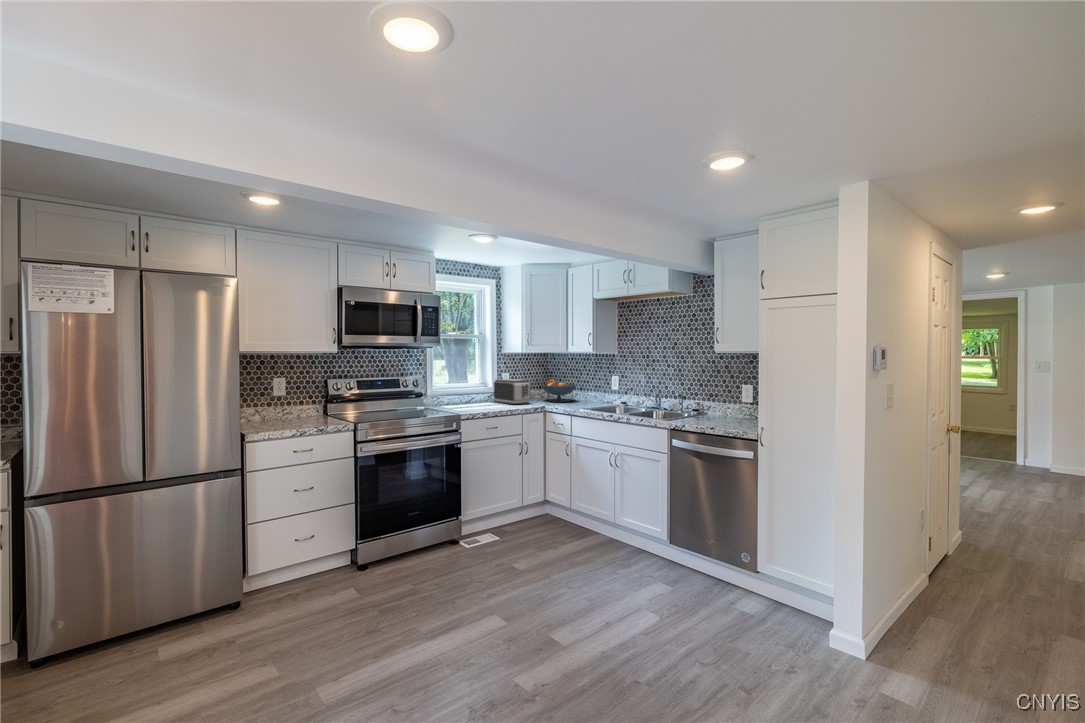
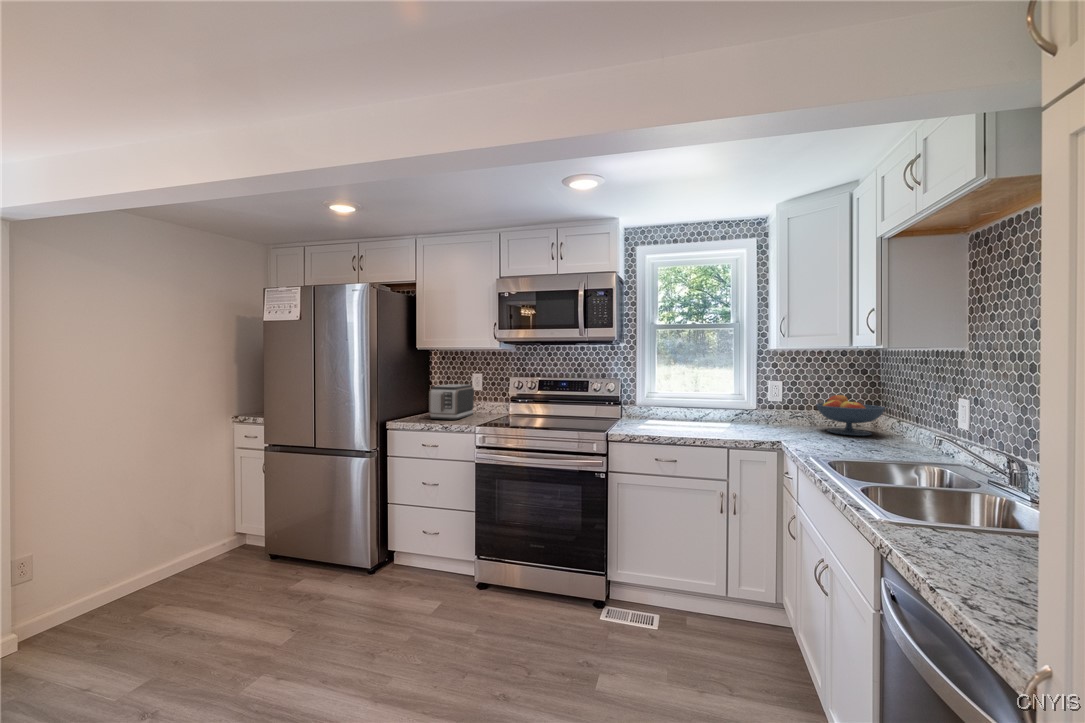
toaster: present [494,379,531,404] -> present [429,384,474,420]

